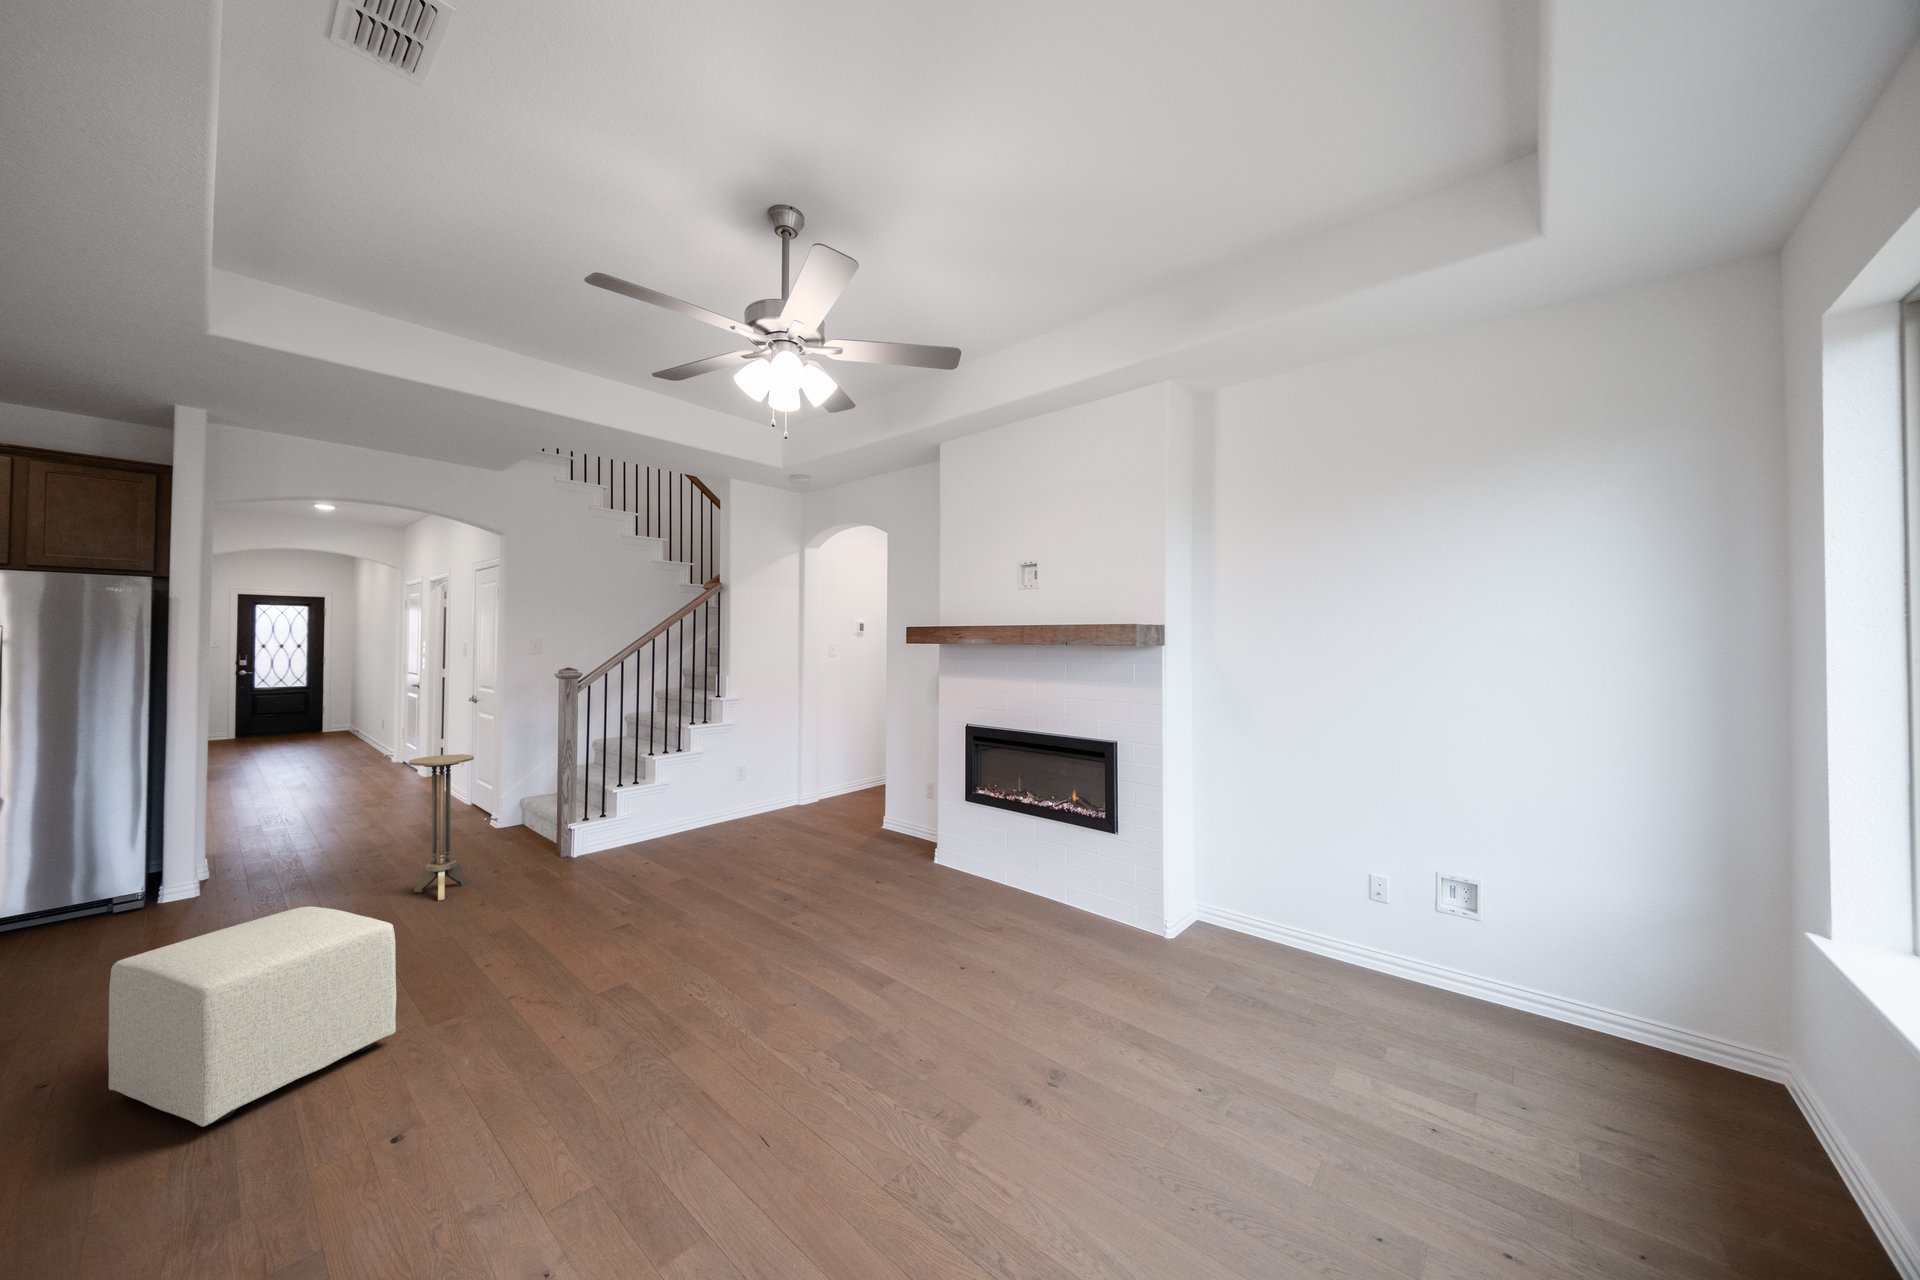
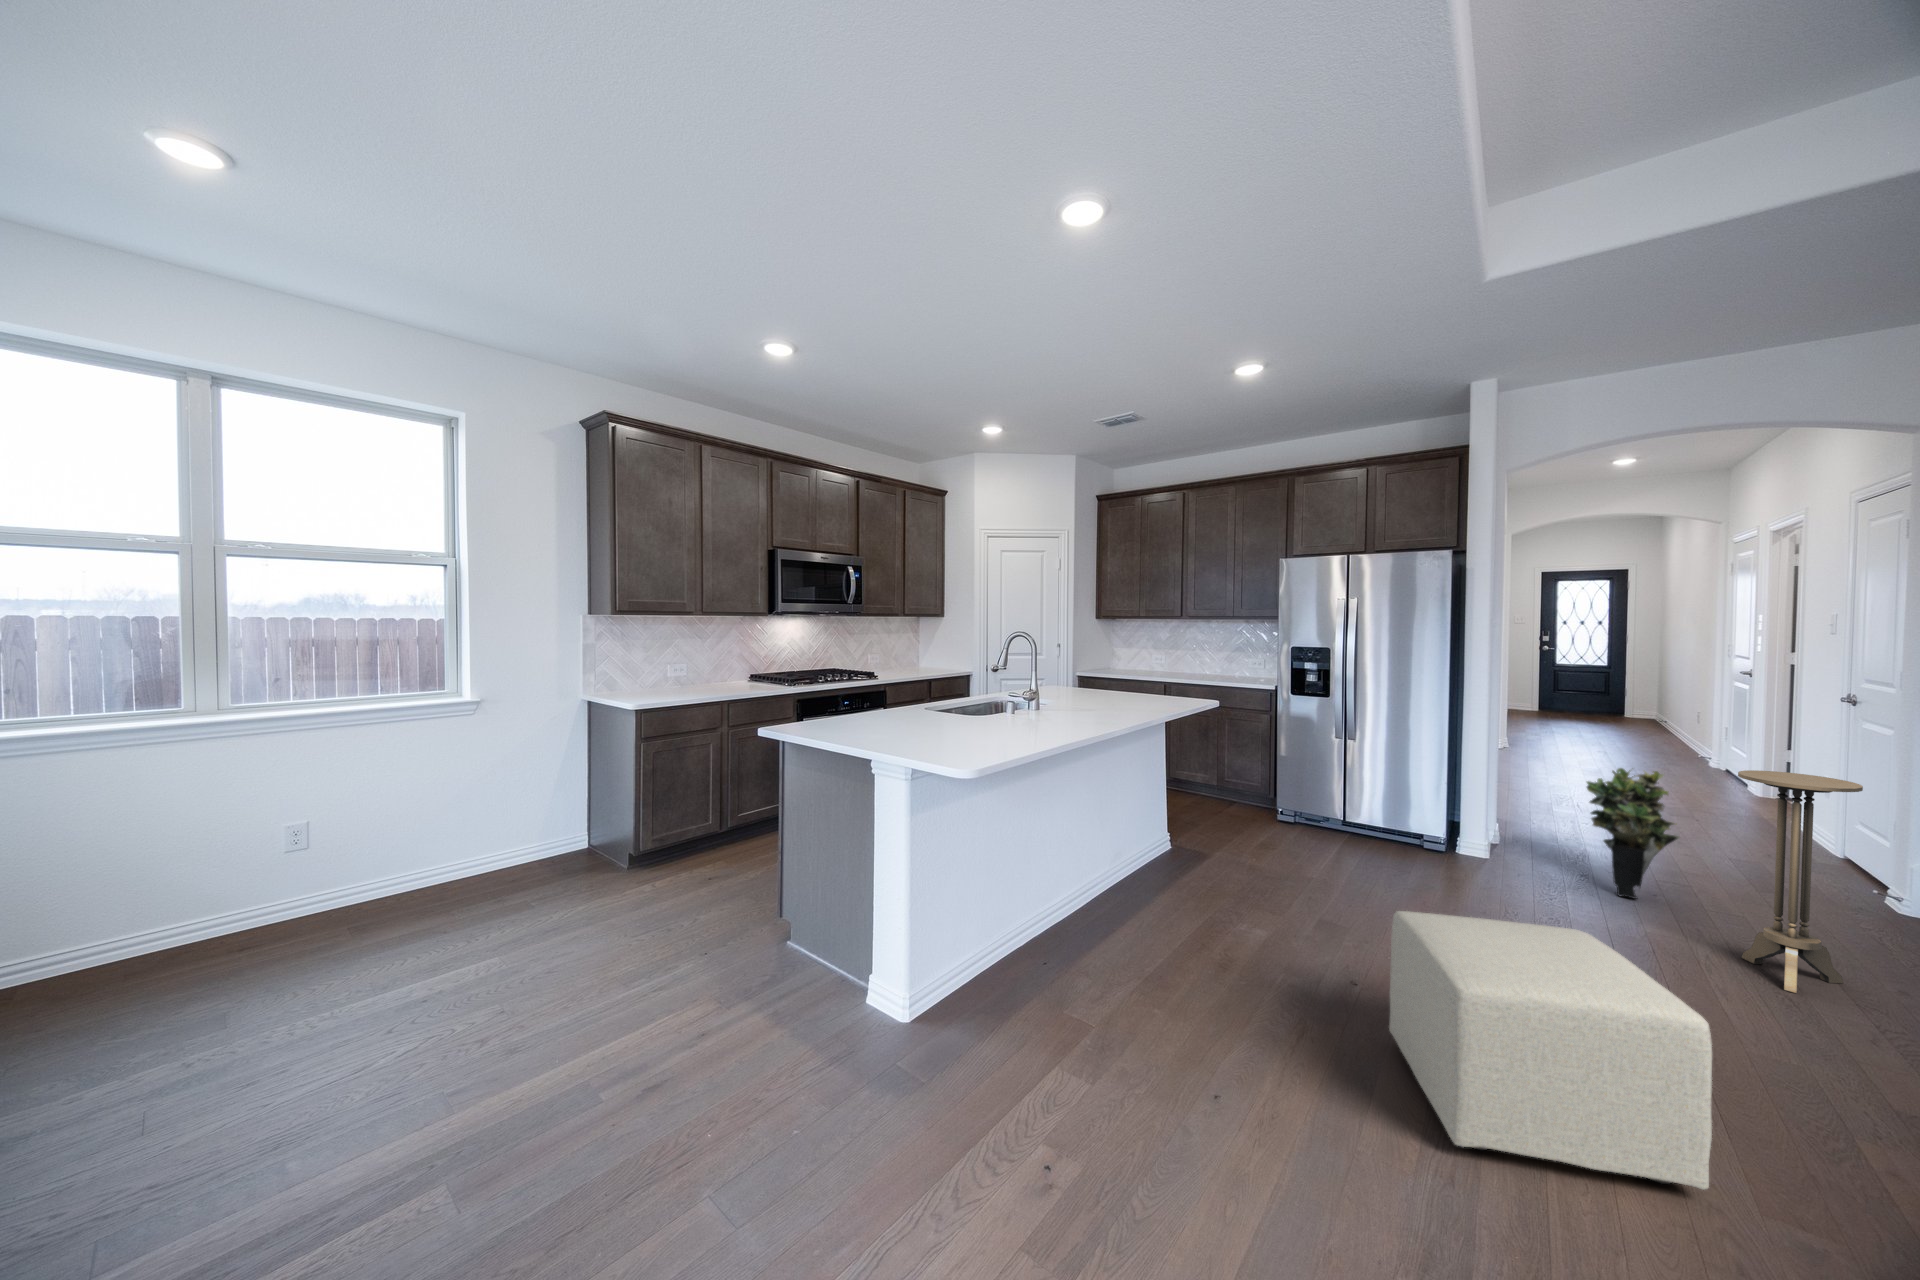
potted plant: none [298,773,373,883] -> present [1587,768,1679,899]

